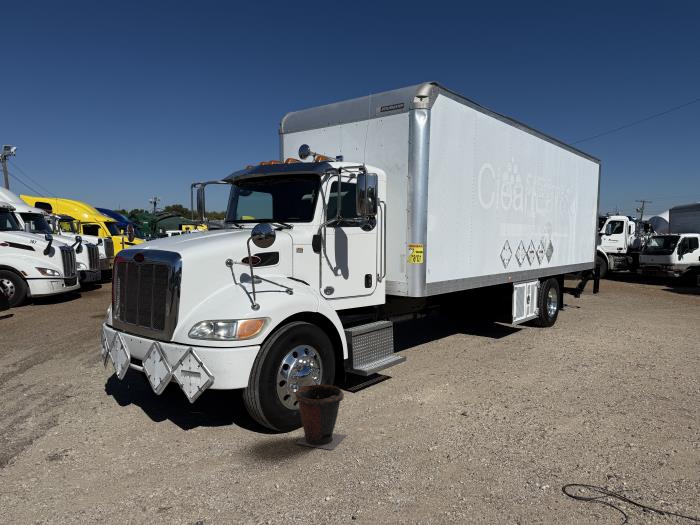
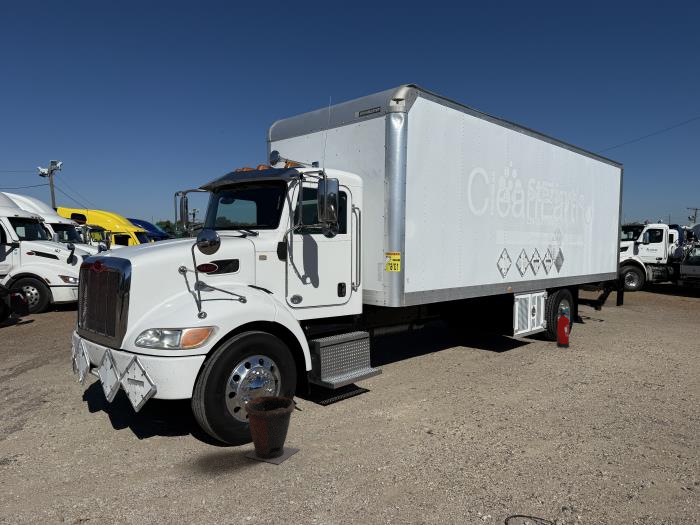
fire extinguisher: none [545,296,558,333] -> present [554,308,570,348]

